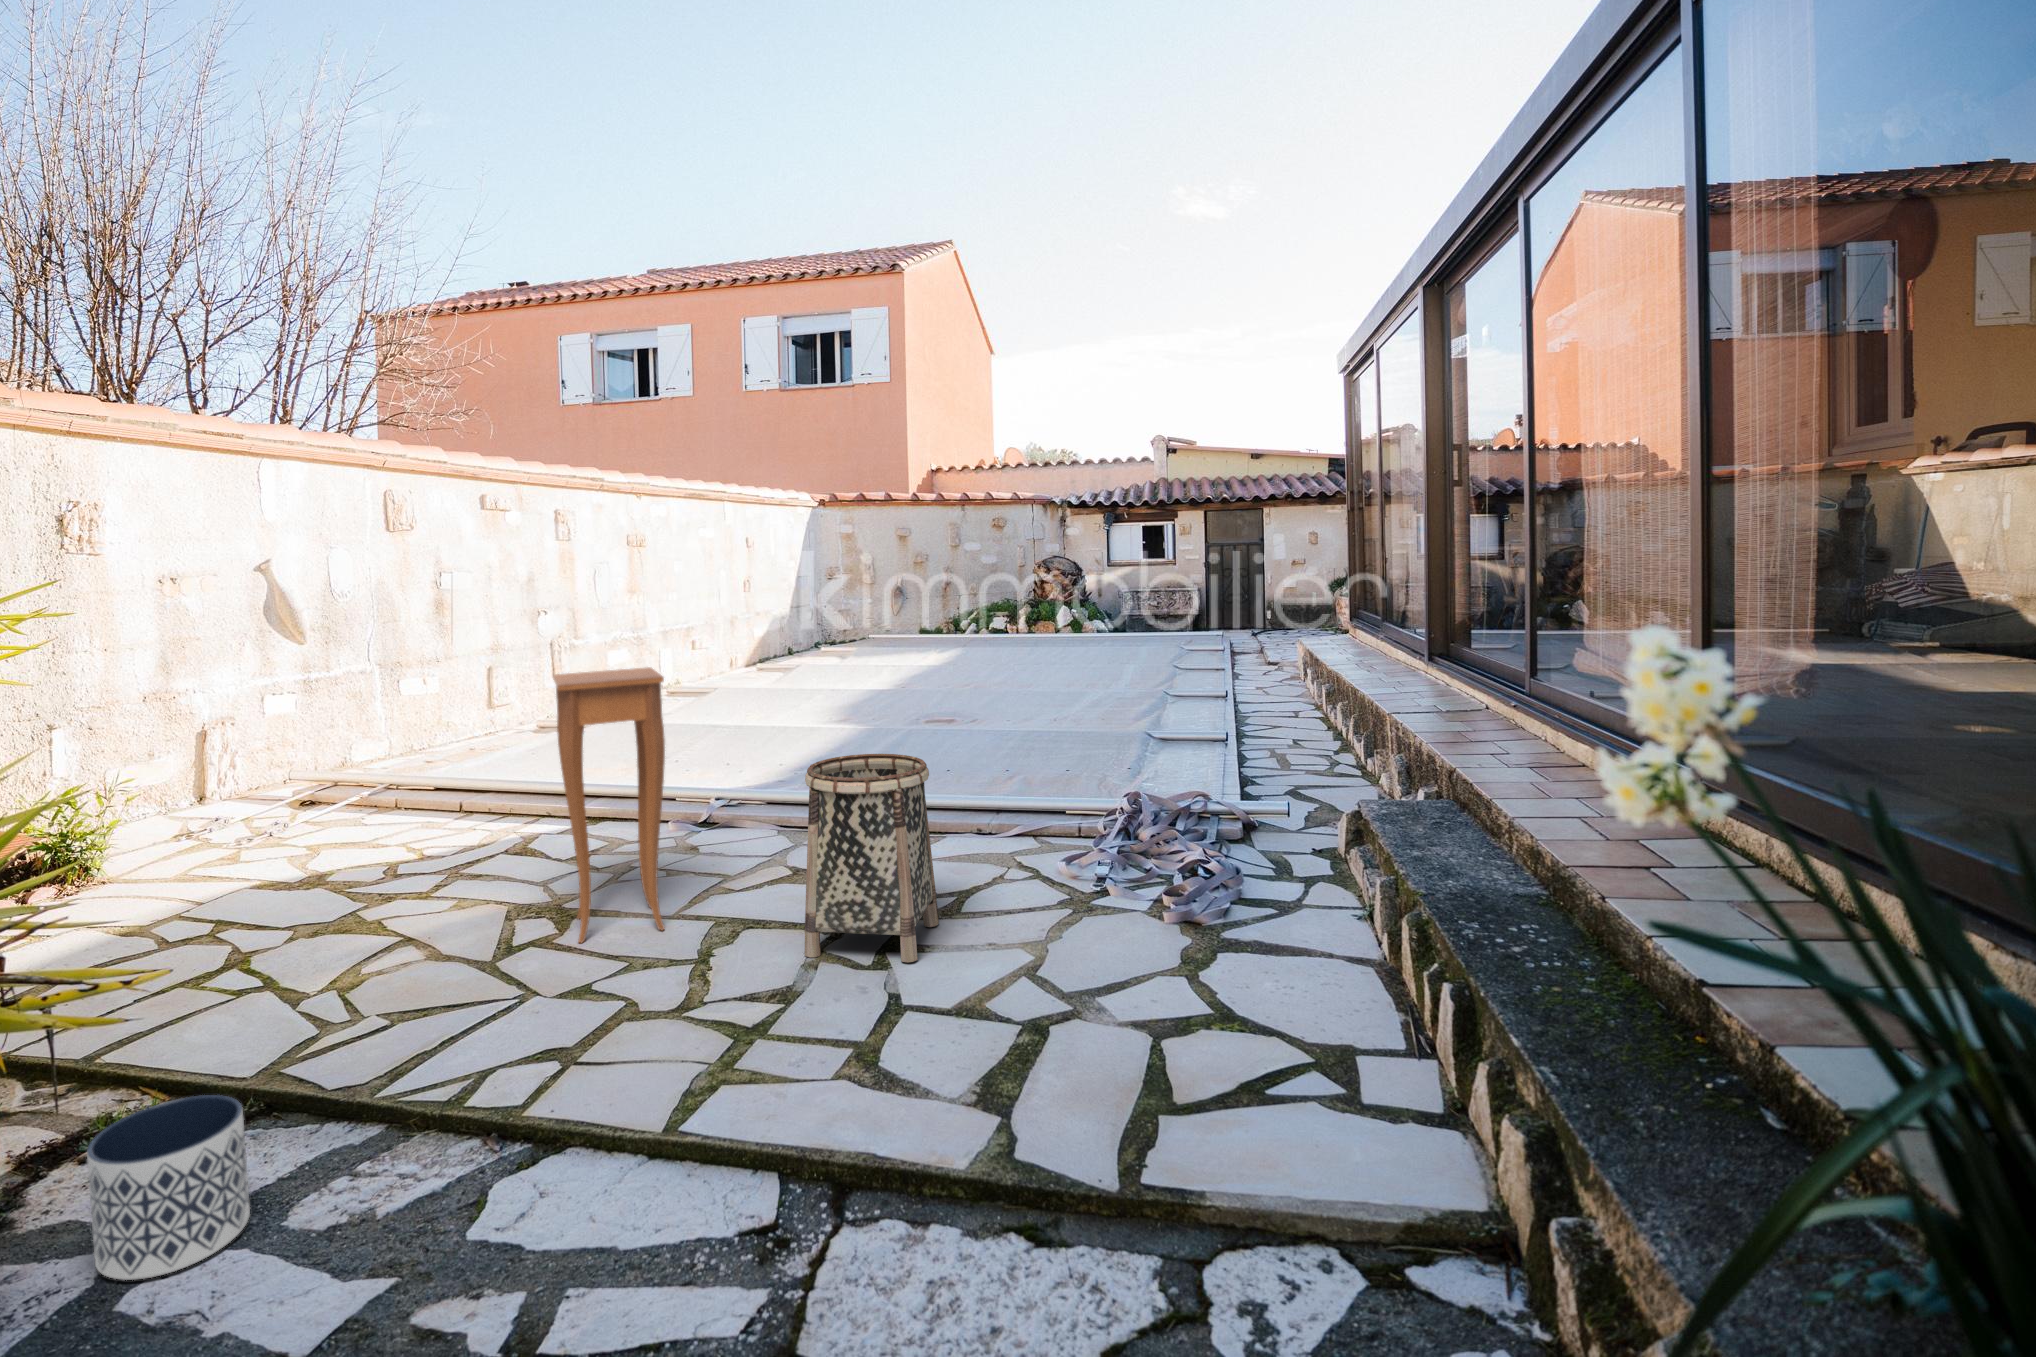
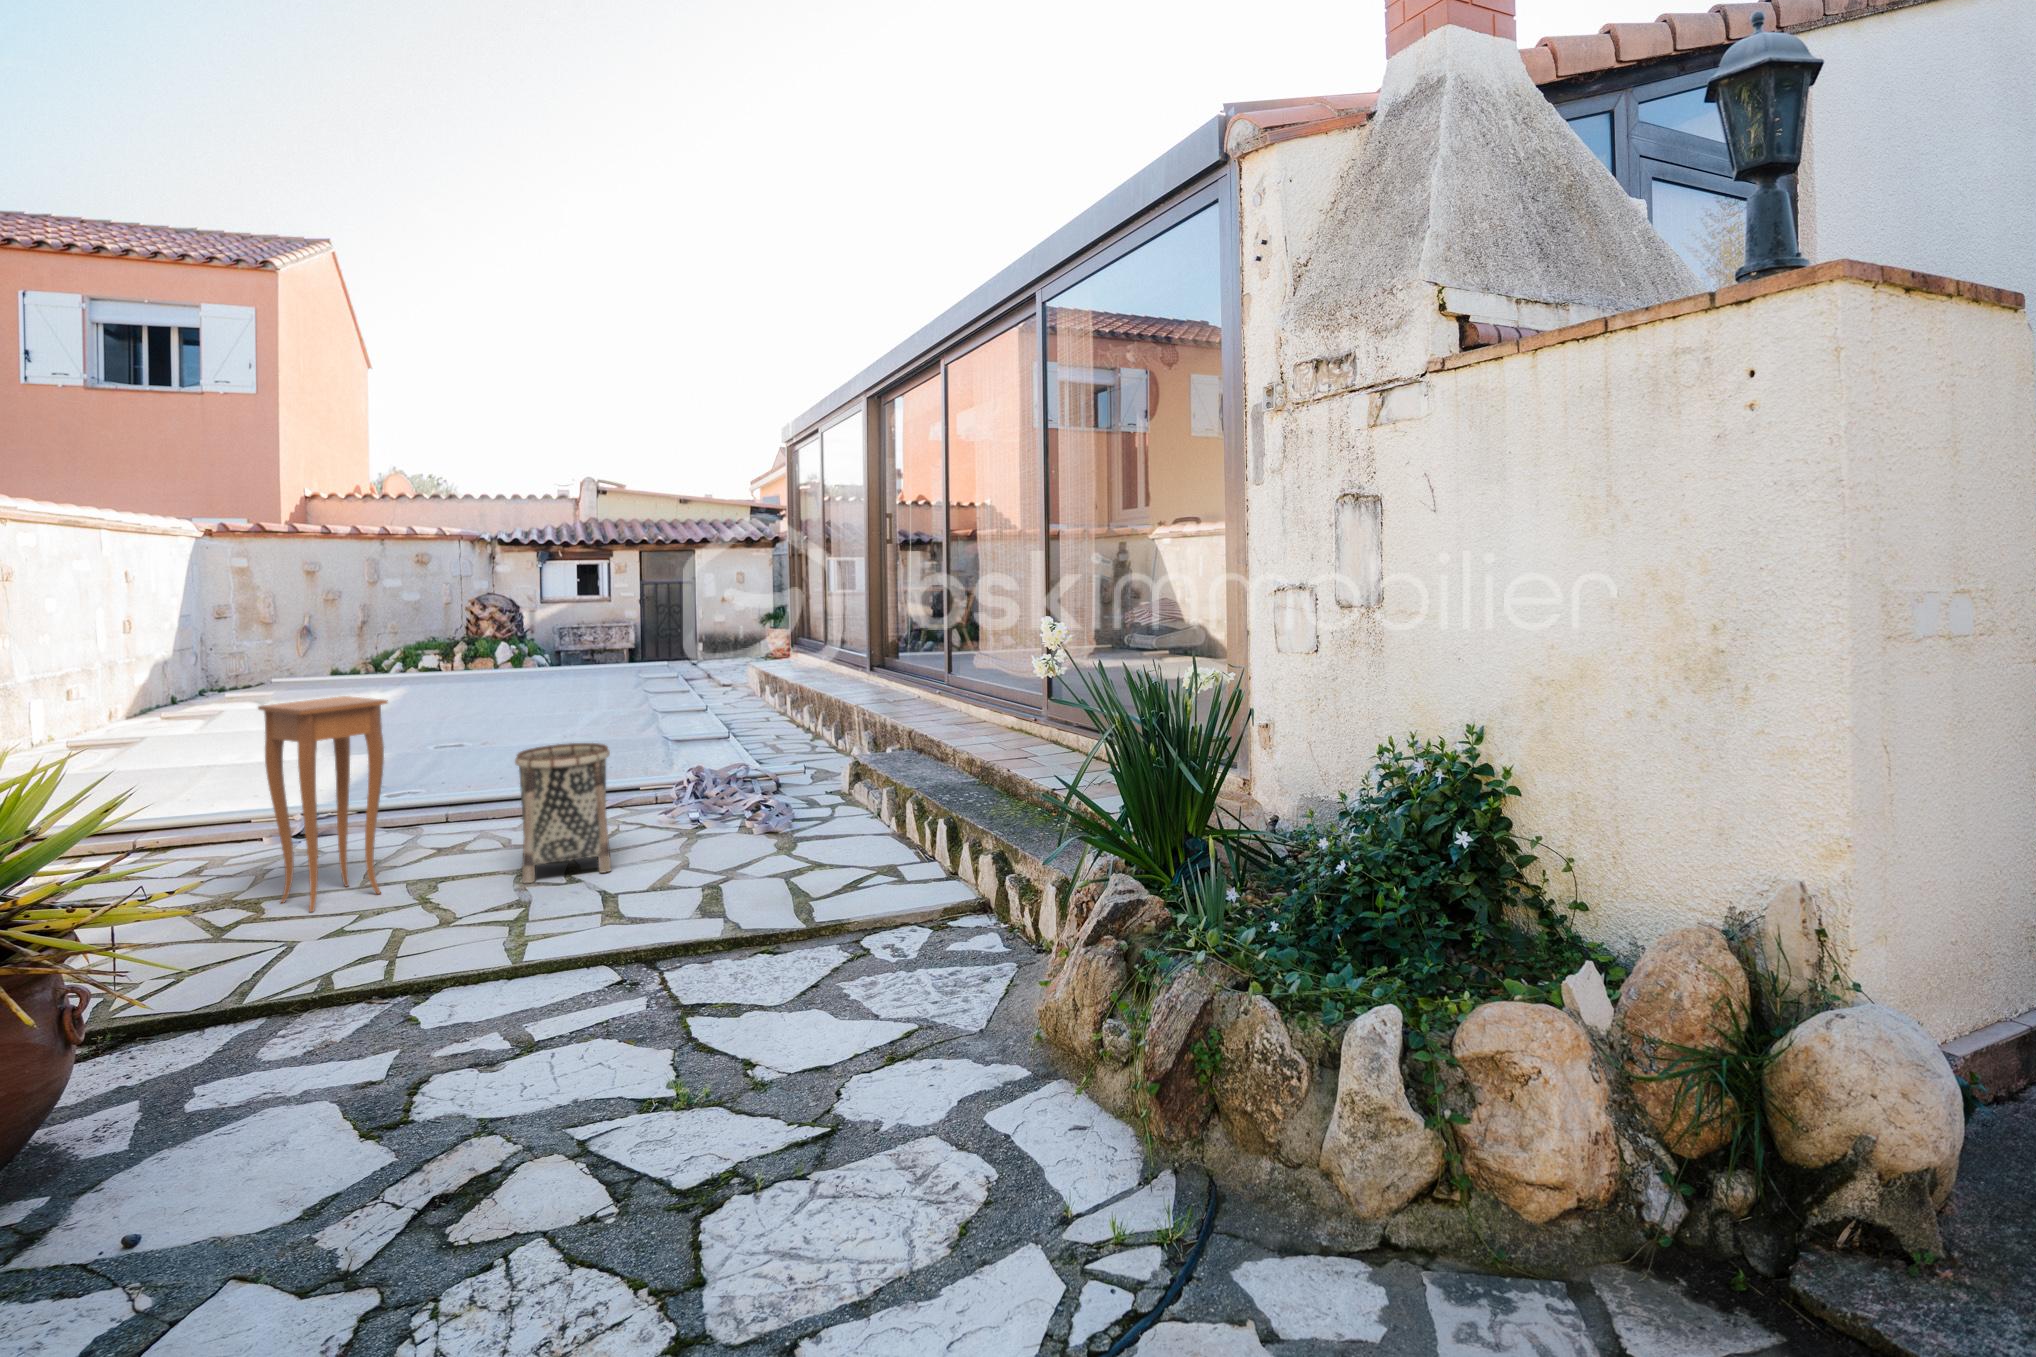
planter: present [87,1095,250,1280] -> none [143,982,260,1094]

